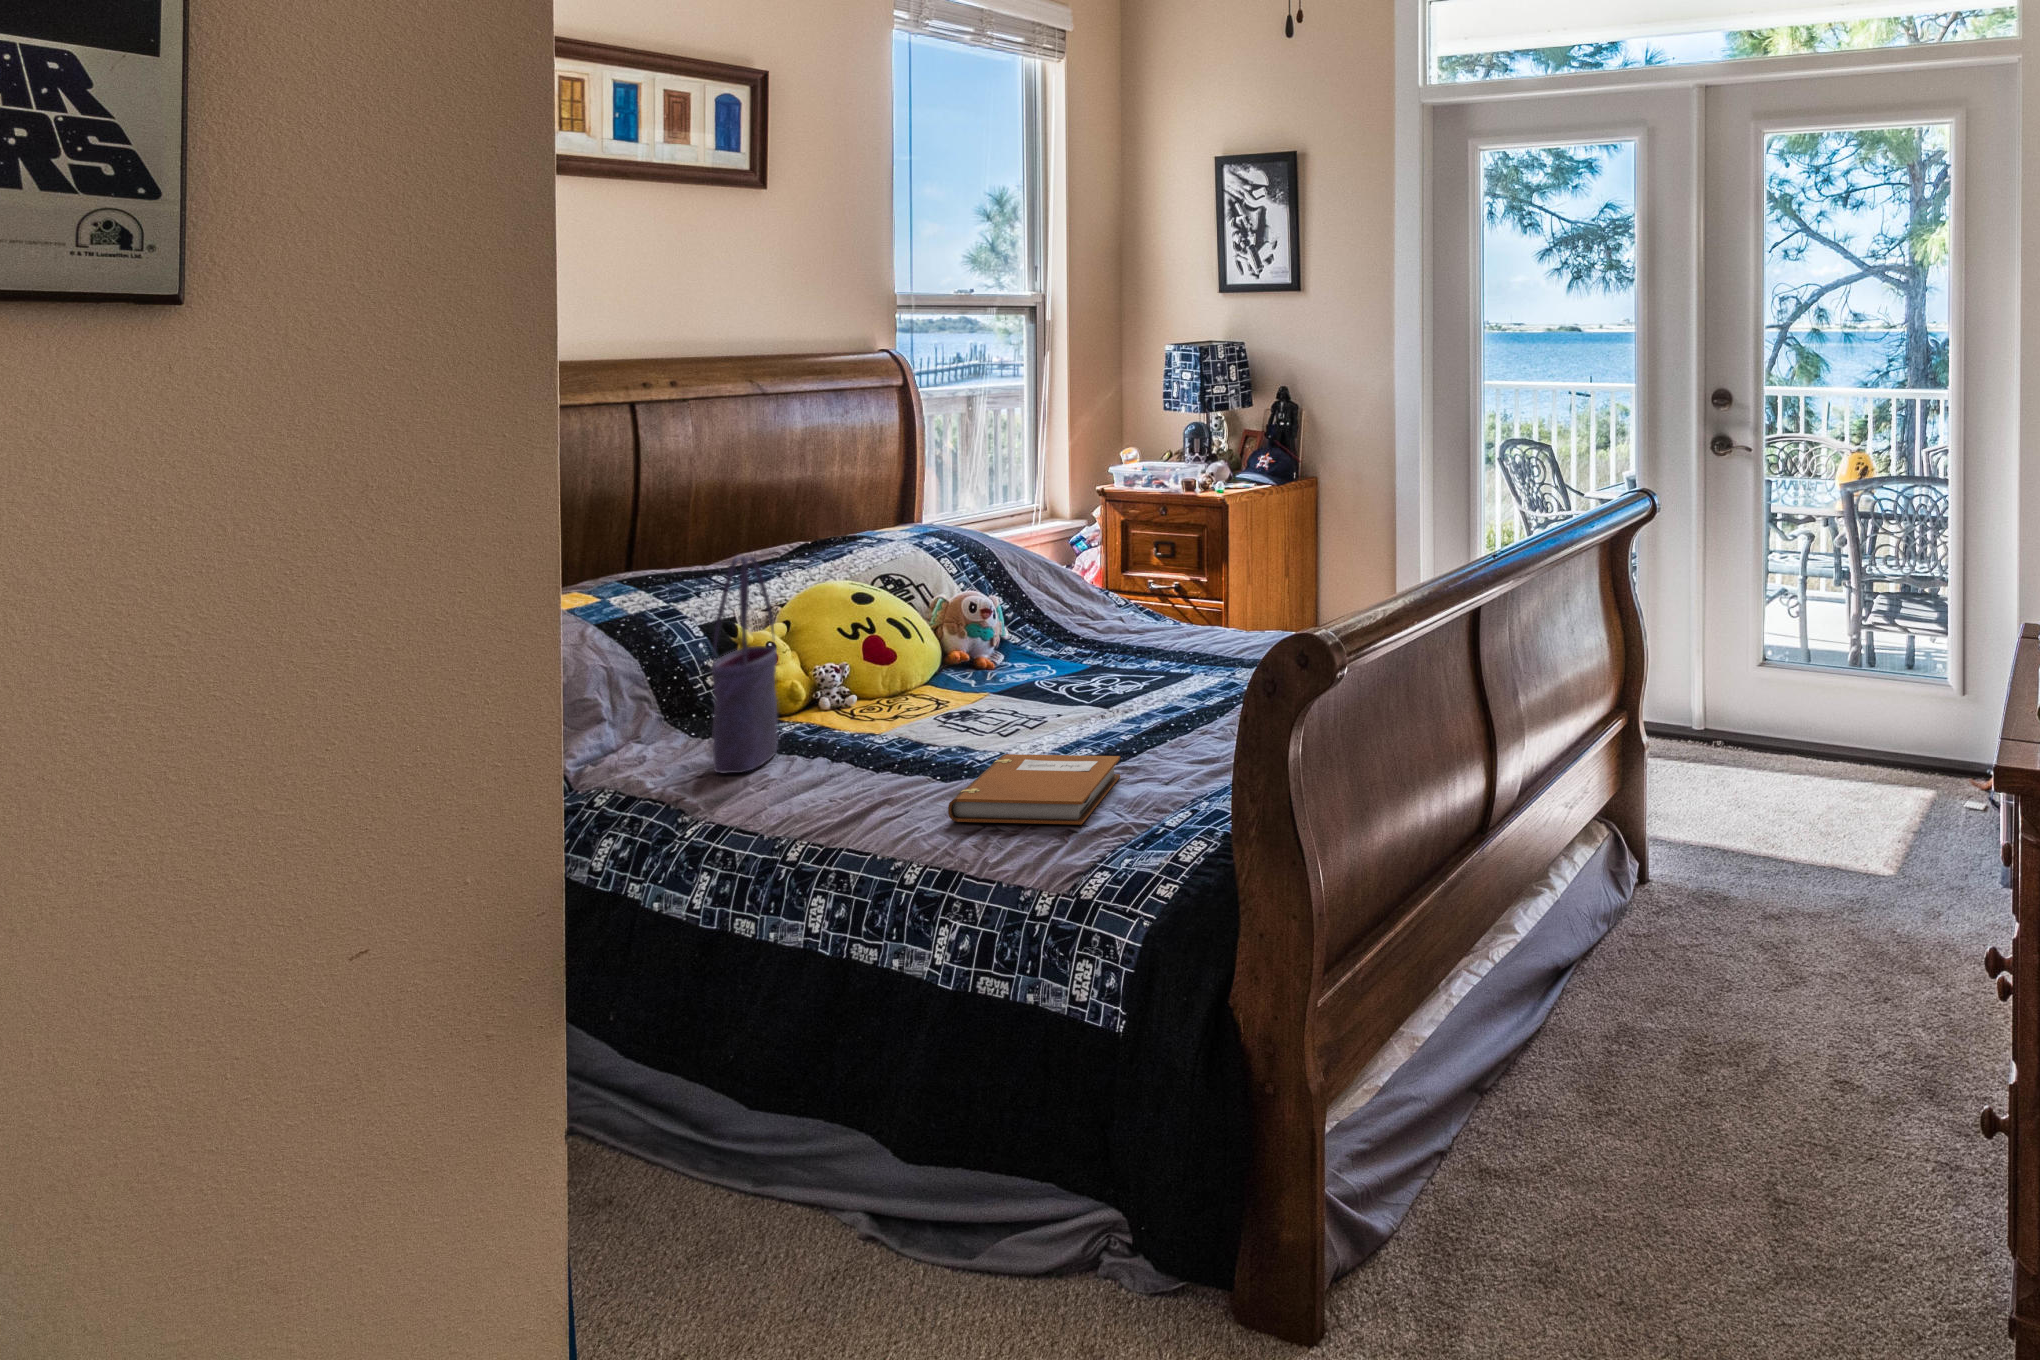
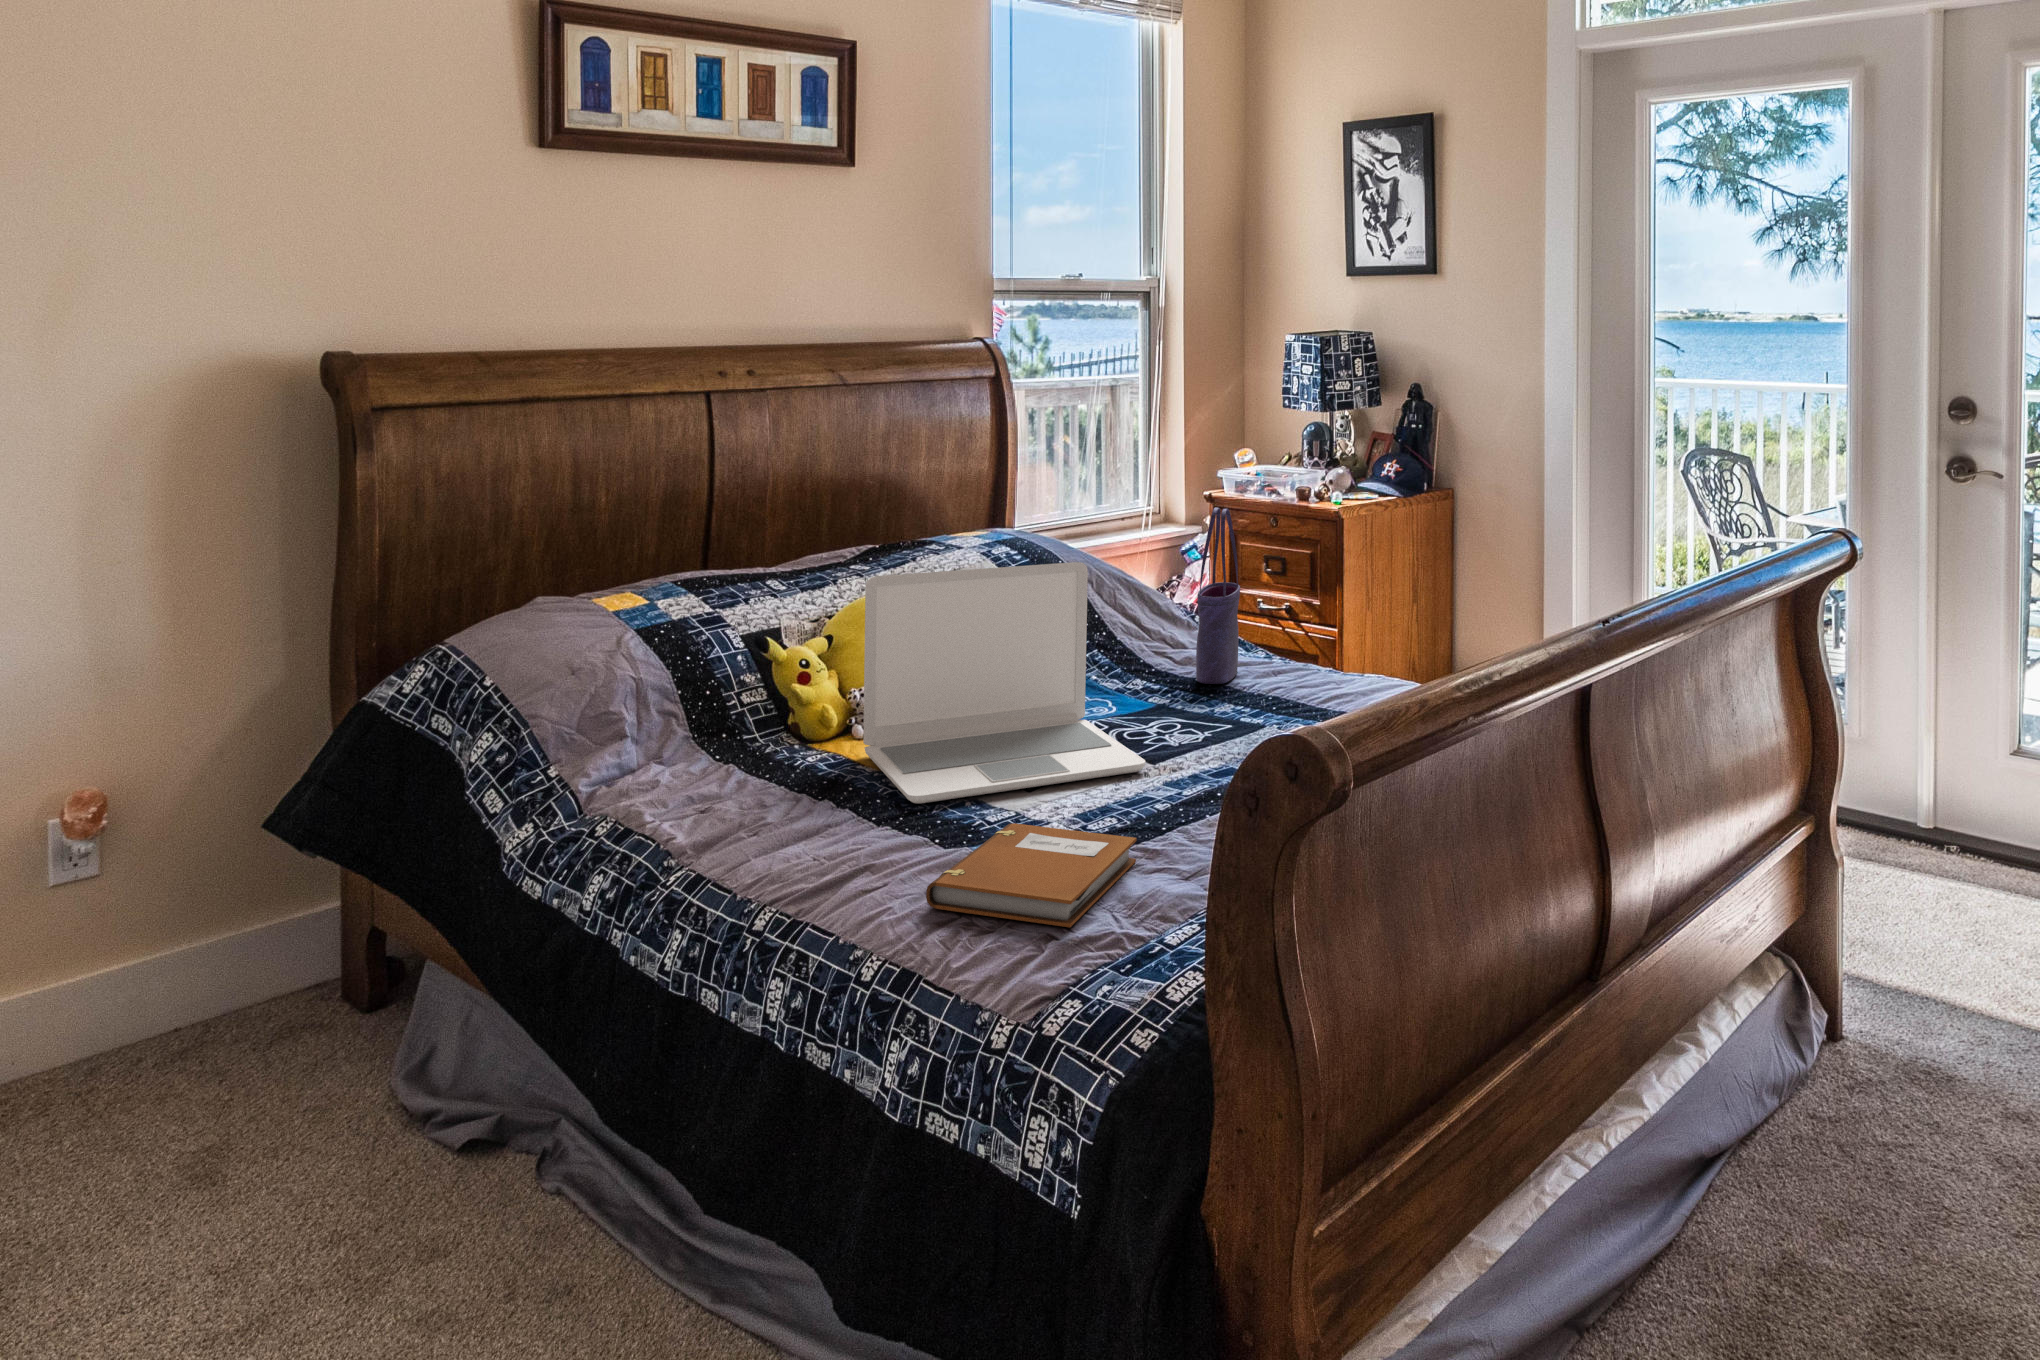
laptop: none [836,538,1104,751] -> present [863,562,1145,803]
tote bag: present [712,556,778,773] -> present [1196,507,1240,684]

